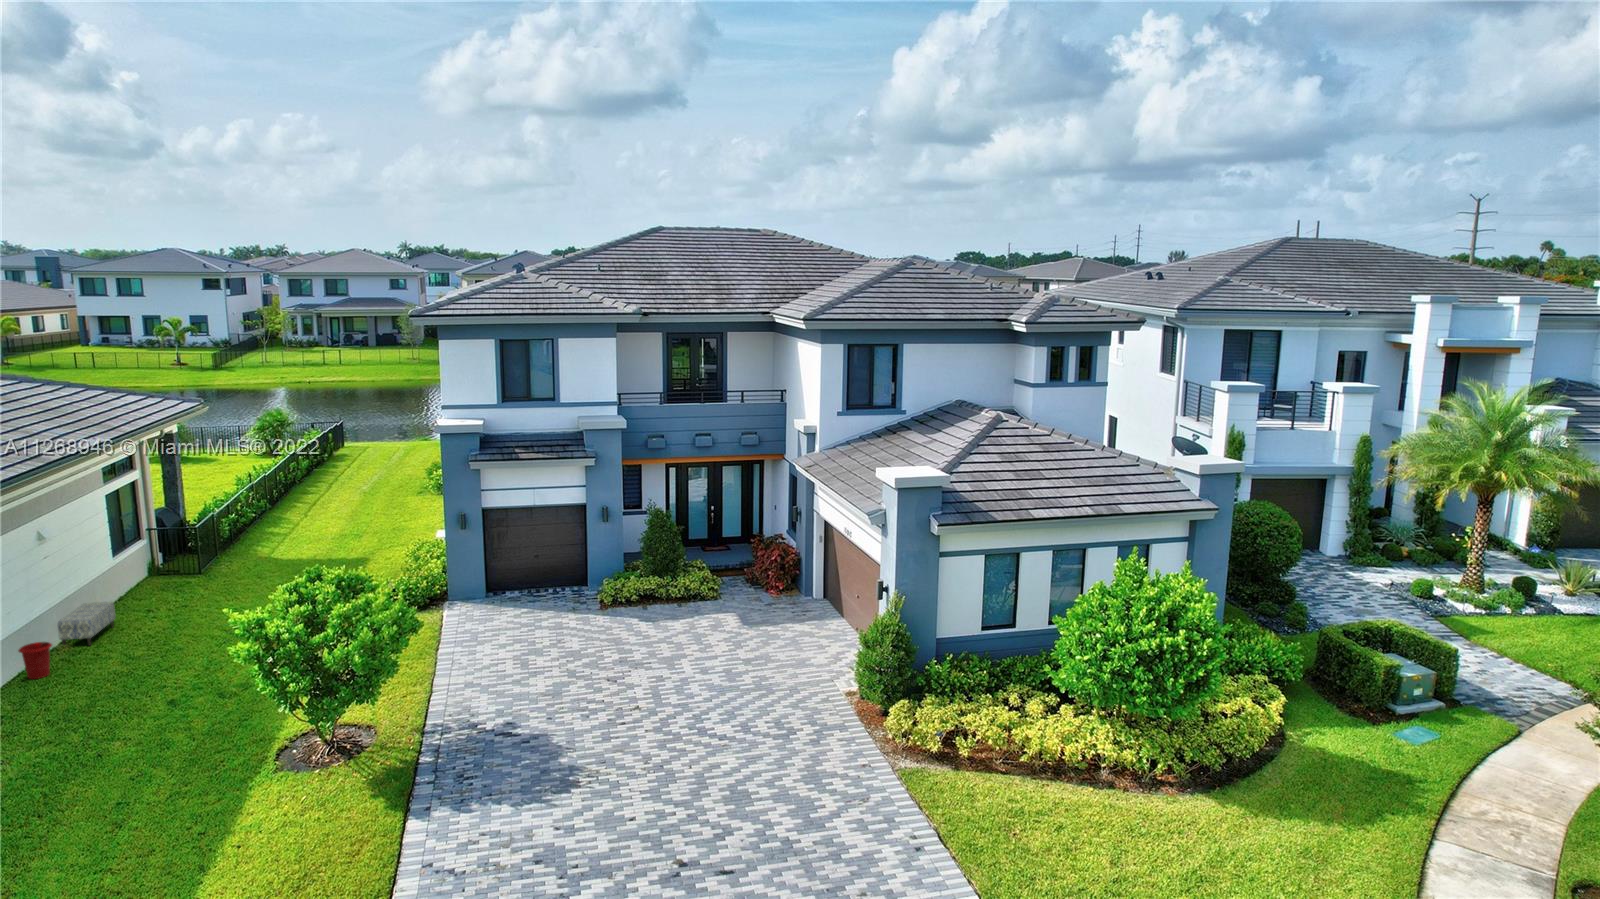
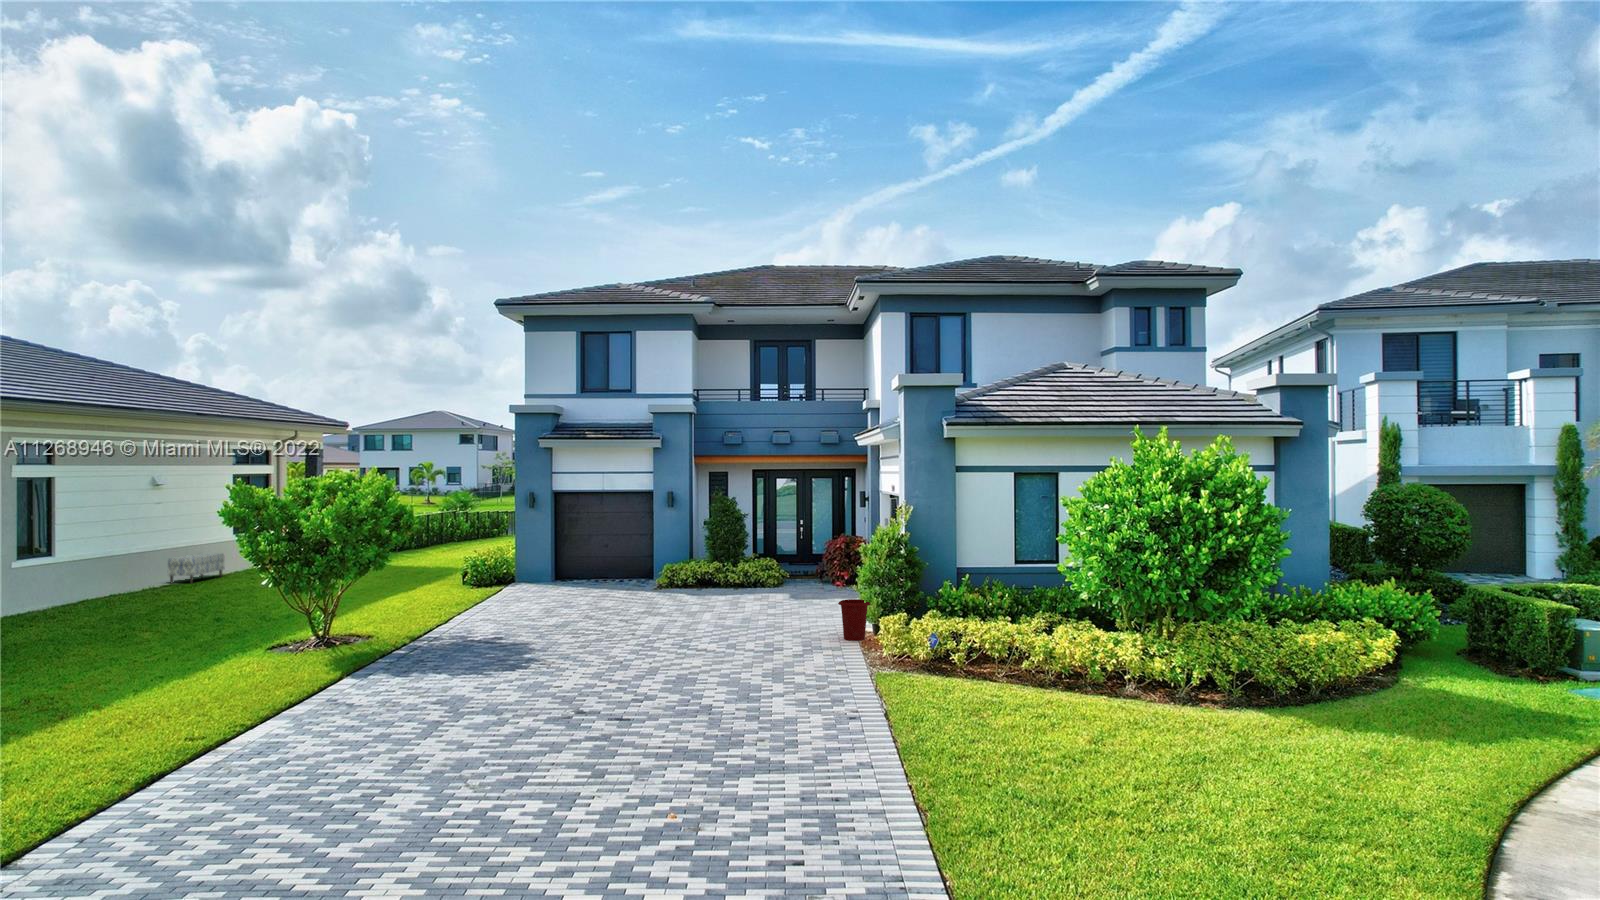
waste bin: present [18,642,52,679] -> present [838,599,870,641]

